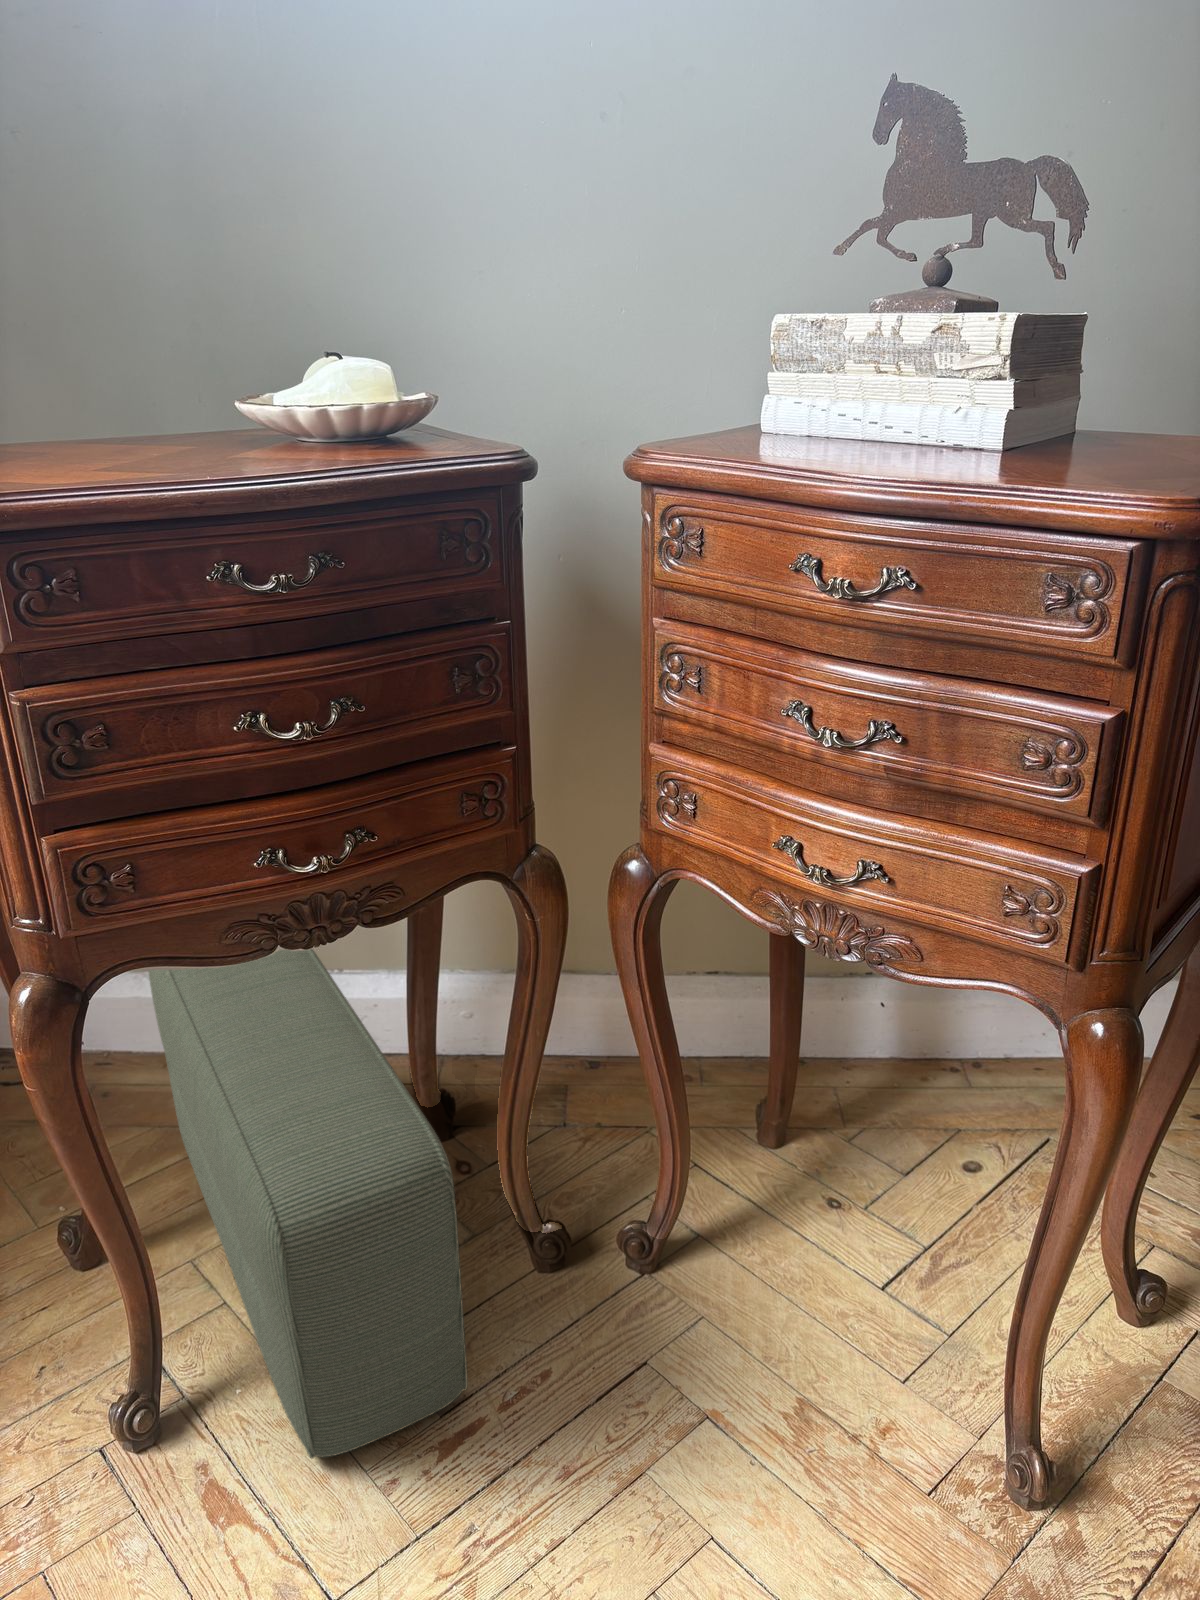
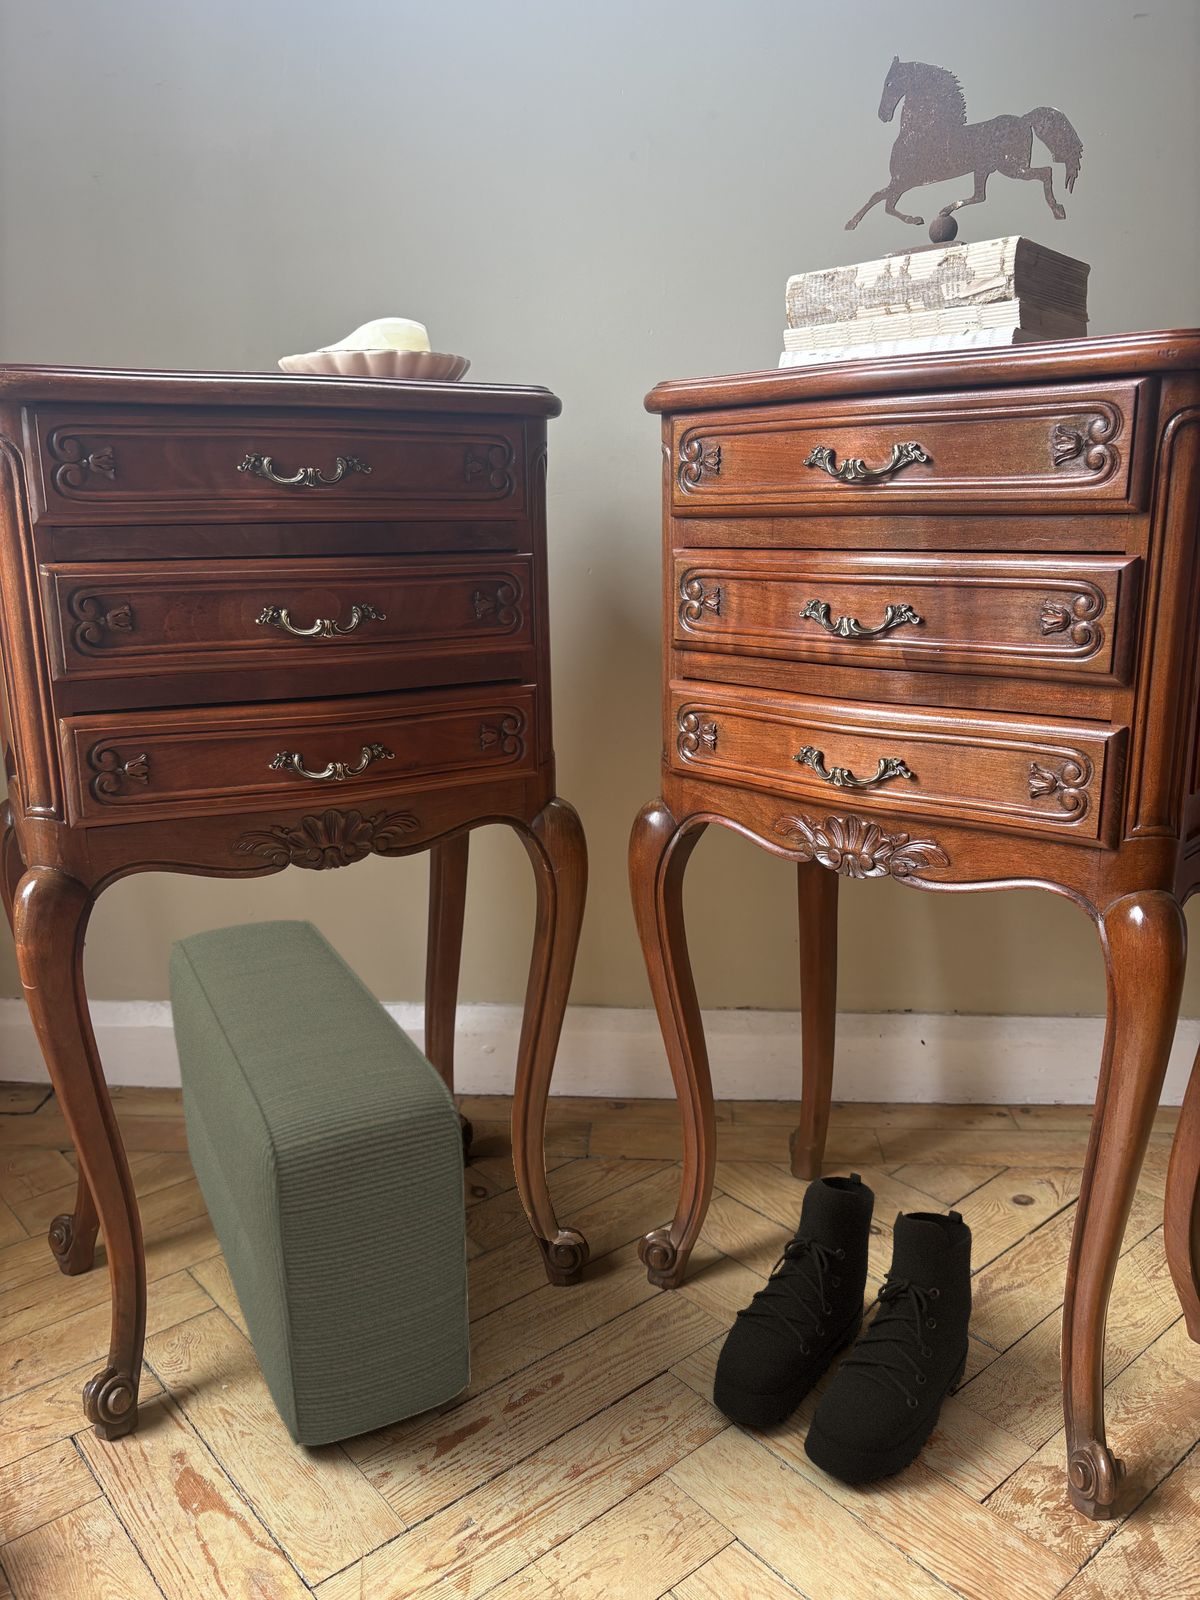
boots: none [689,1180,927,1481] -> present [713,1173,972,1483]

